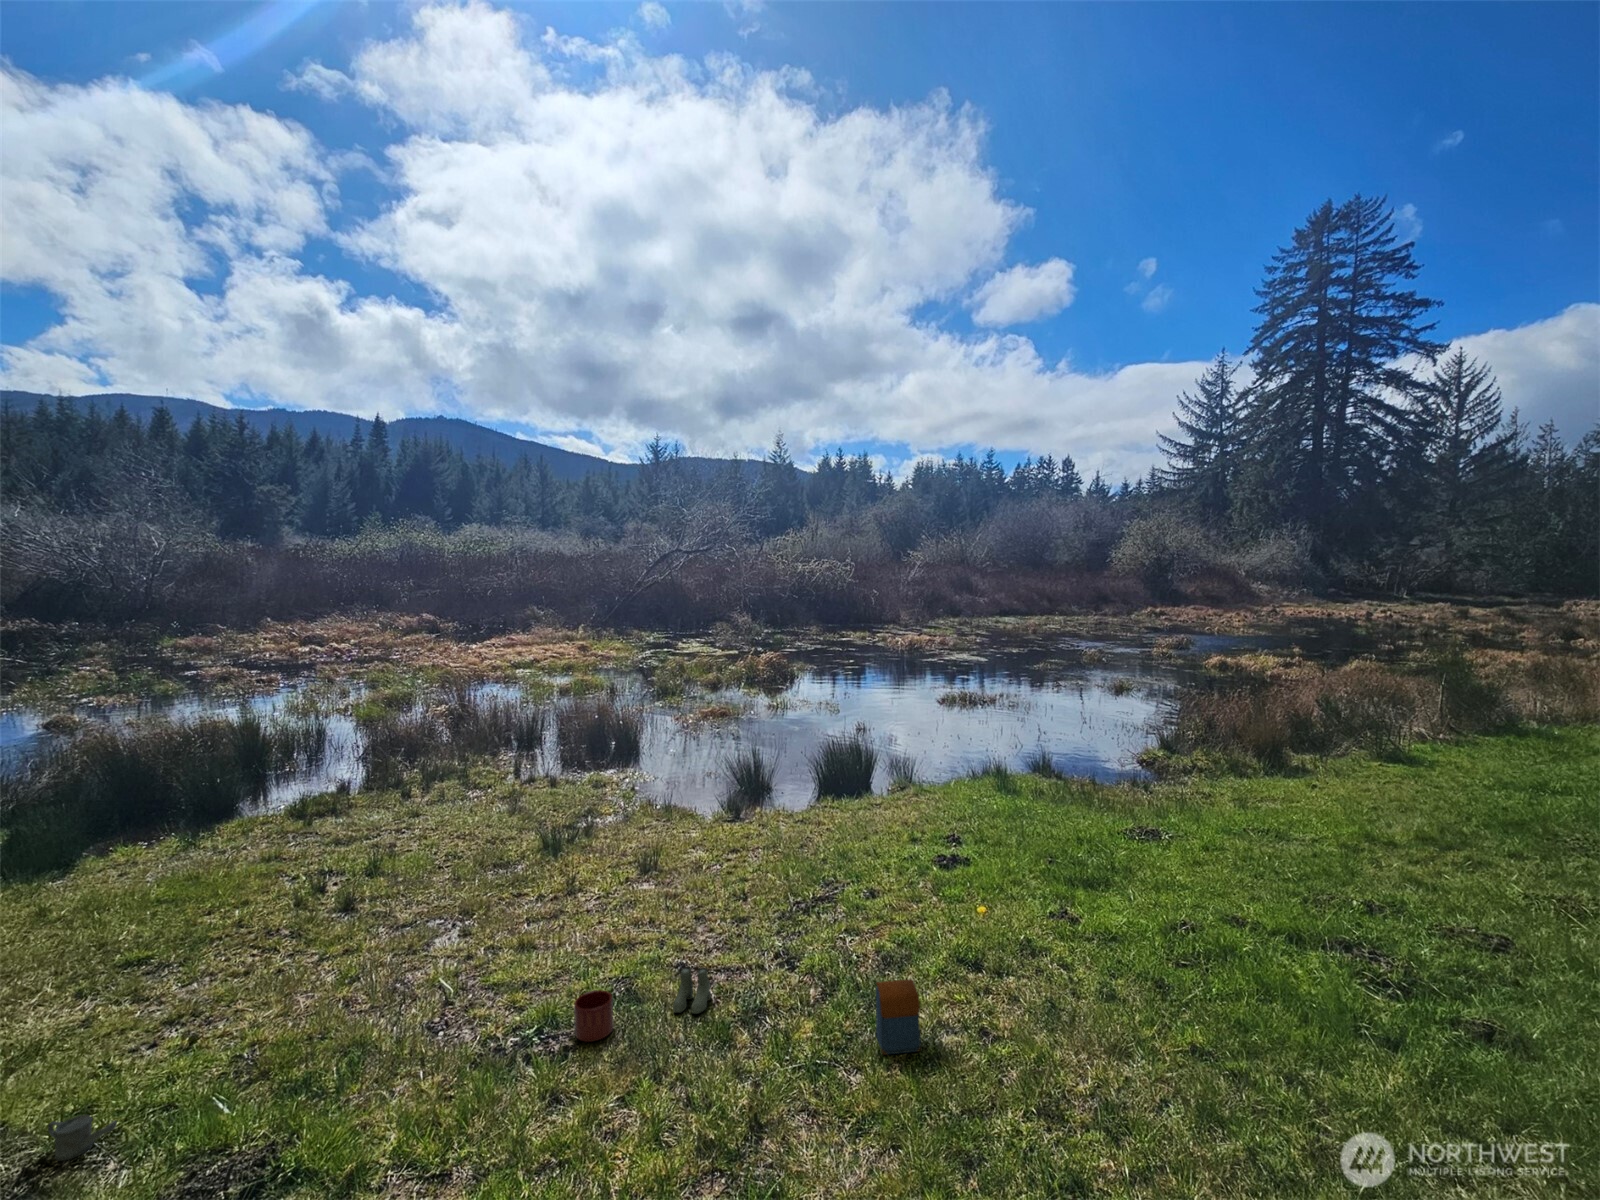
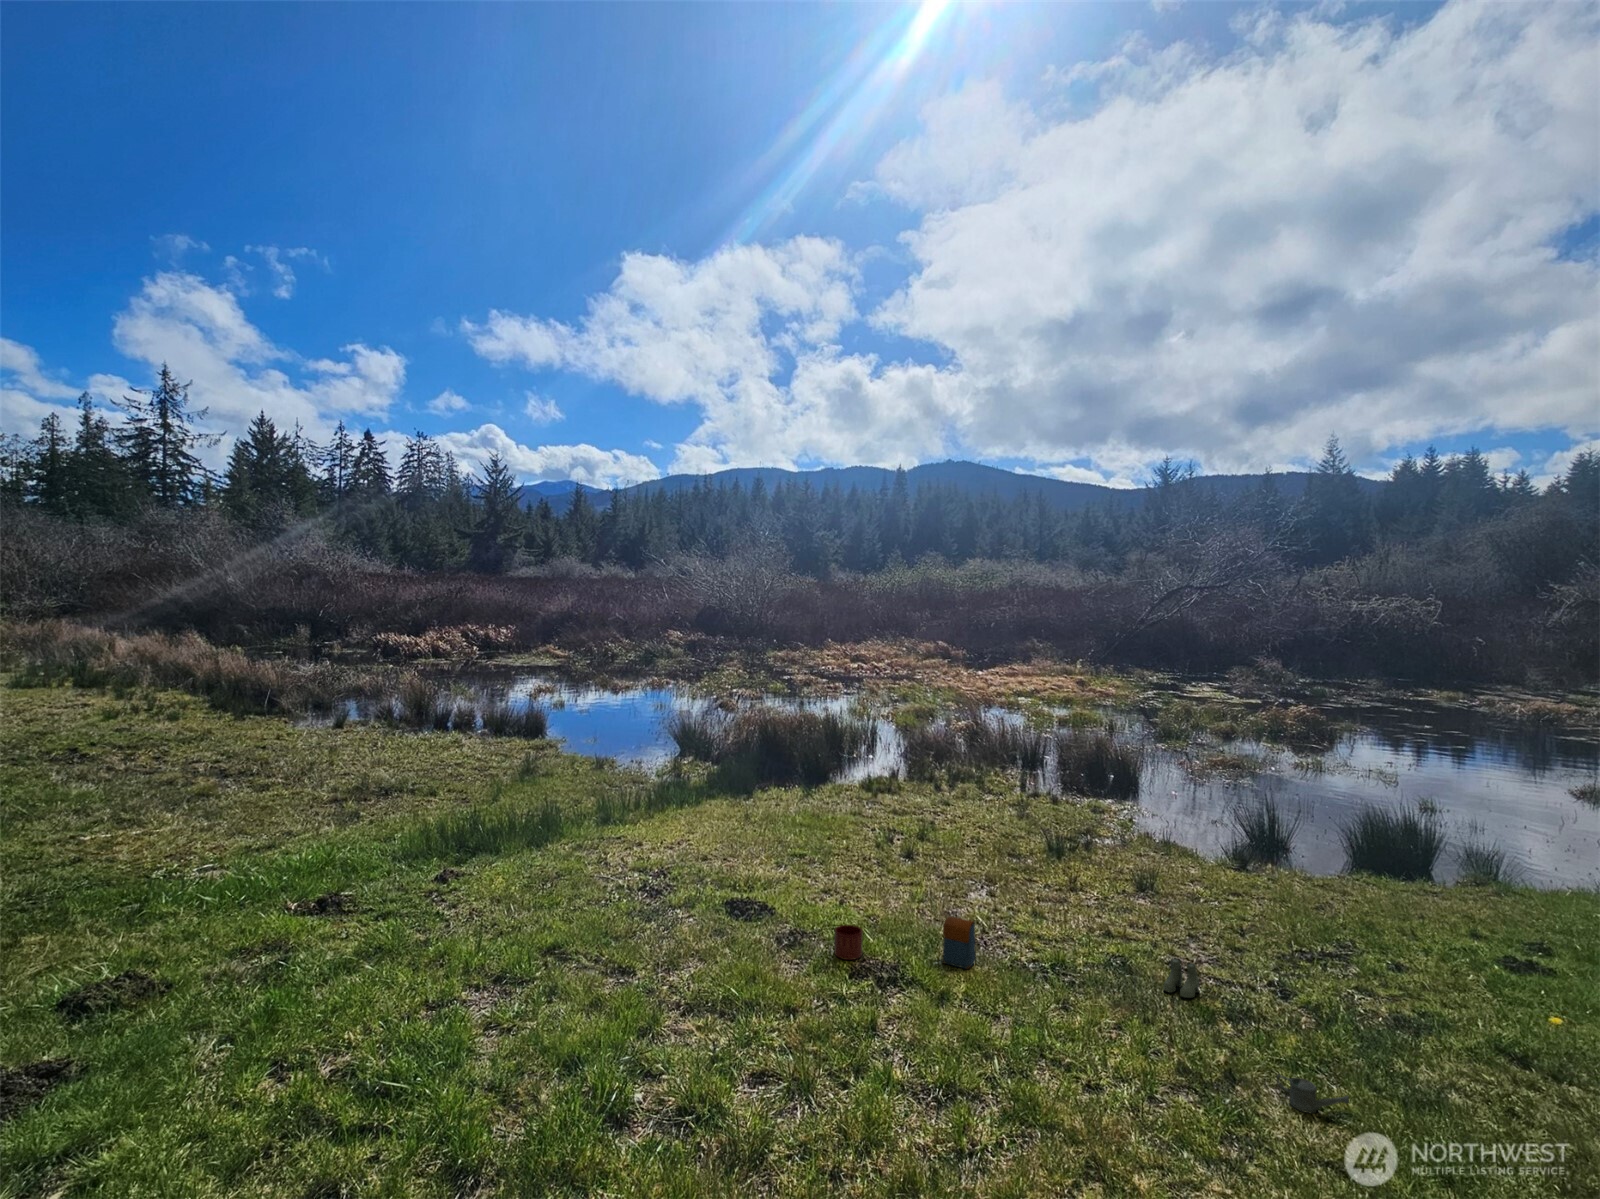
backpack: present [876,979,921,1055] -> present [943,916,975,969]
planter: present [574,990,614,1042] -> present [834,925,863,960]
watering can: present [48,1115,117,1161] -> present [1277,1075,1349,1113]

